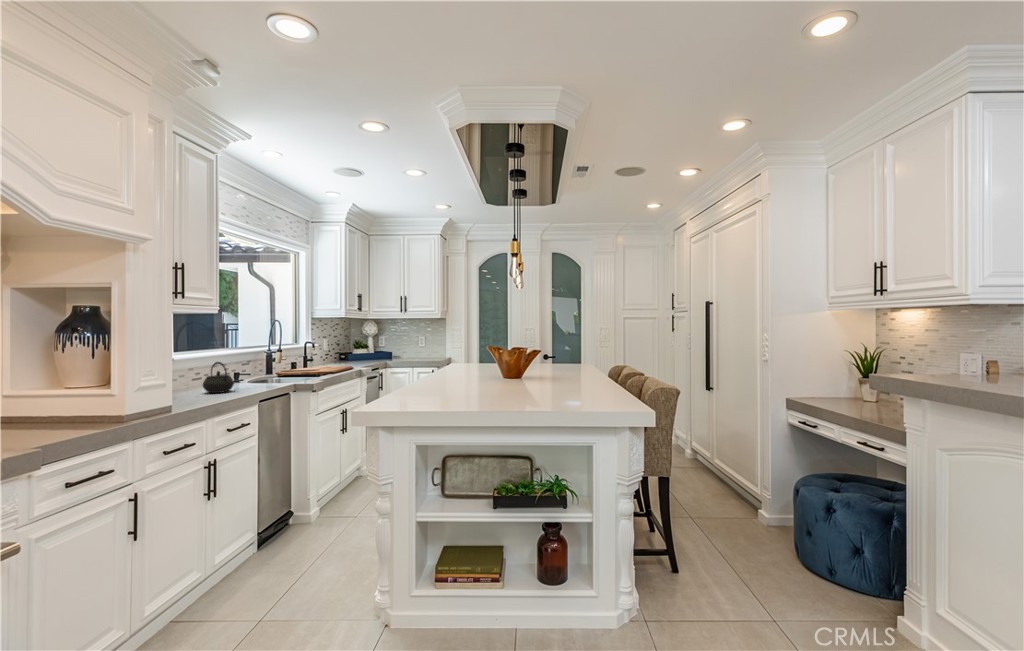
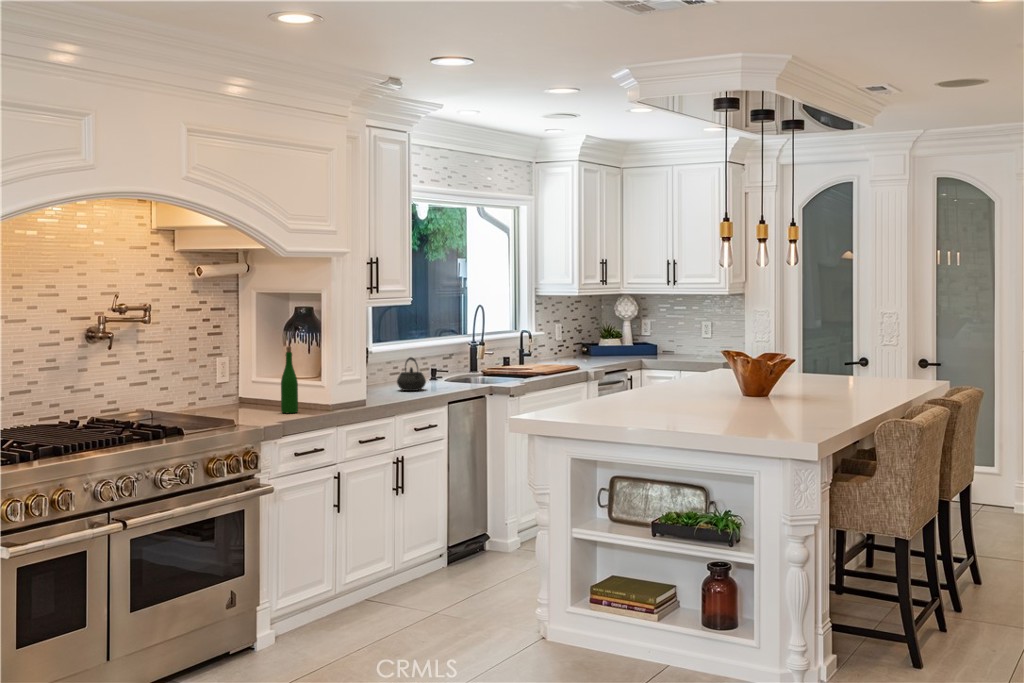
wine bottle: none [47,349,74,431] -> present [281,346,298,413]

